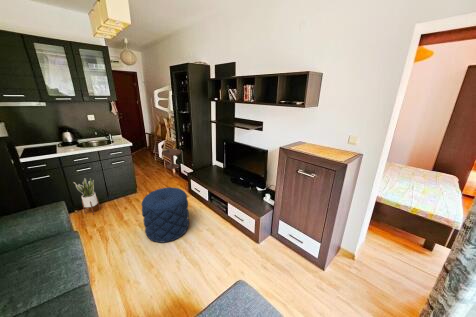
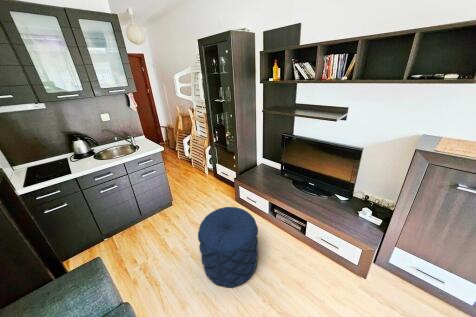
side table: present [162,149,181,169] -> none [196,147,218,184]
potted plant: present [74,179,100,215] -> none [98,200,135,244]

